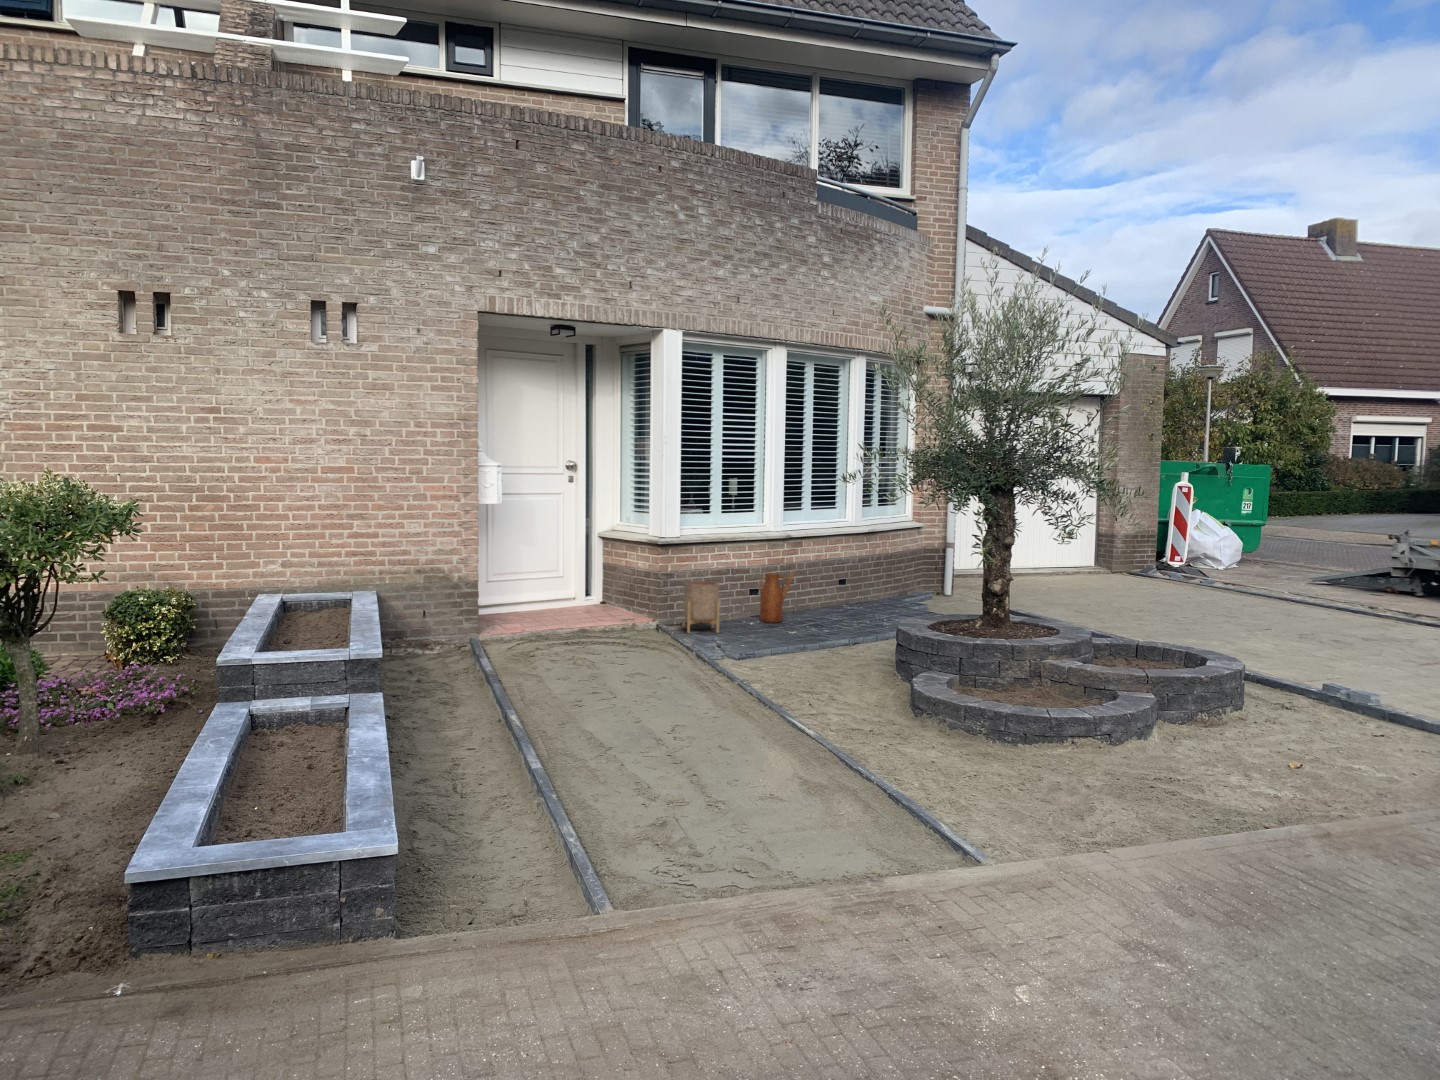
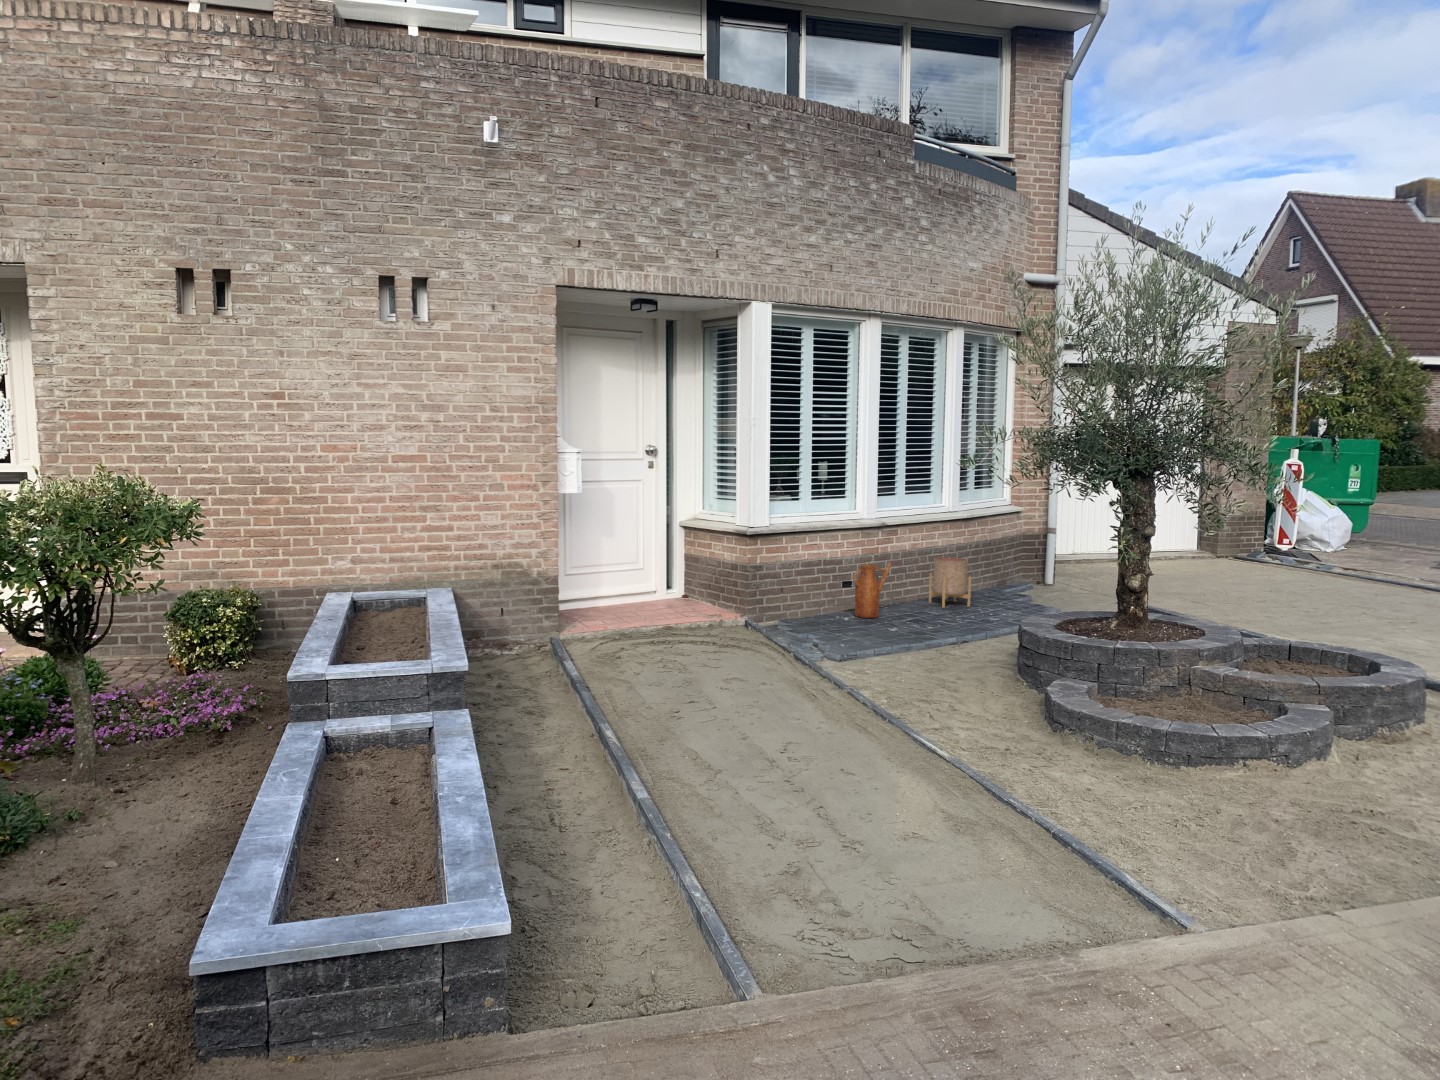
planter: present [682,581,720,633] -> present [929,557,971,608]

